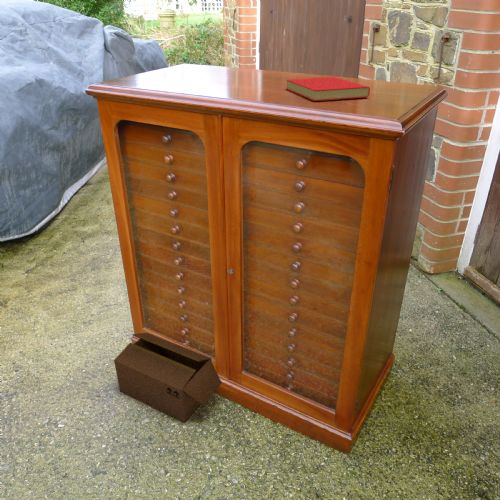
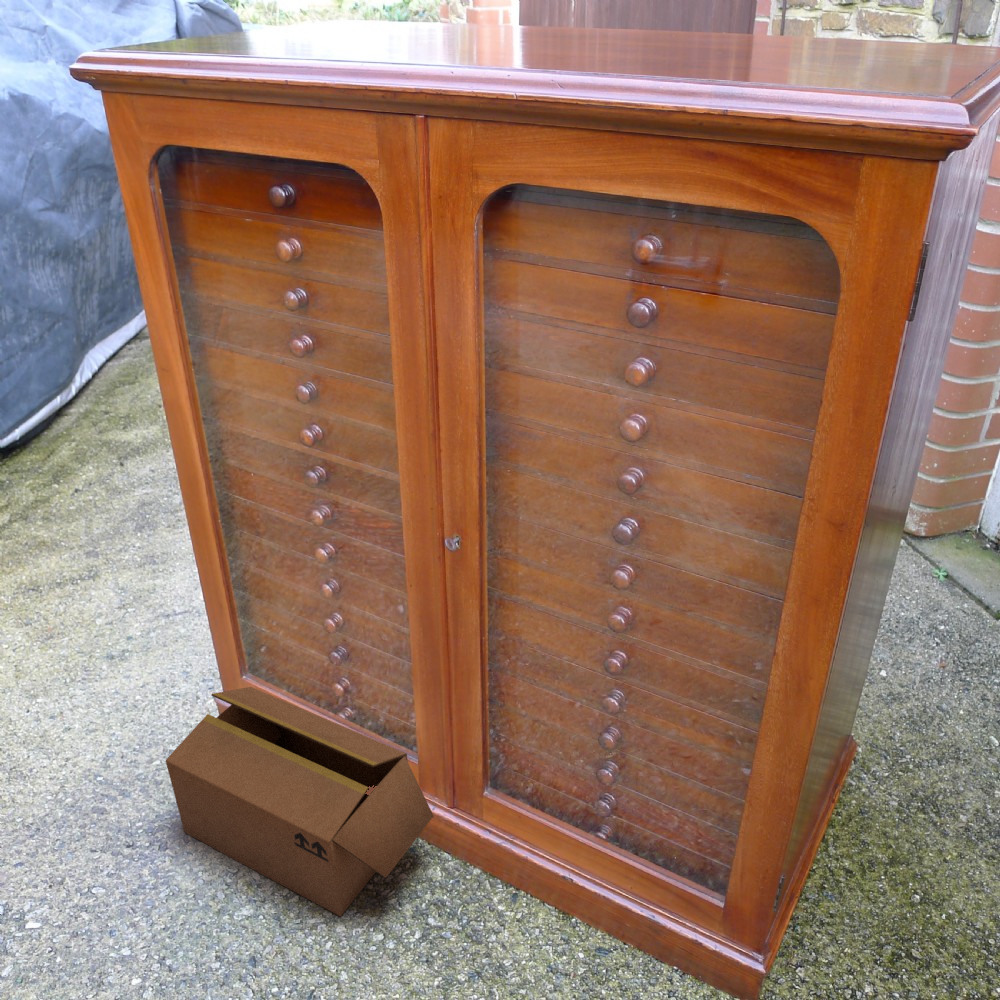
book: present [286,77,370,101] -> none [600,23,840,68]

